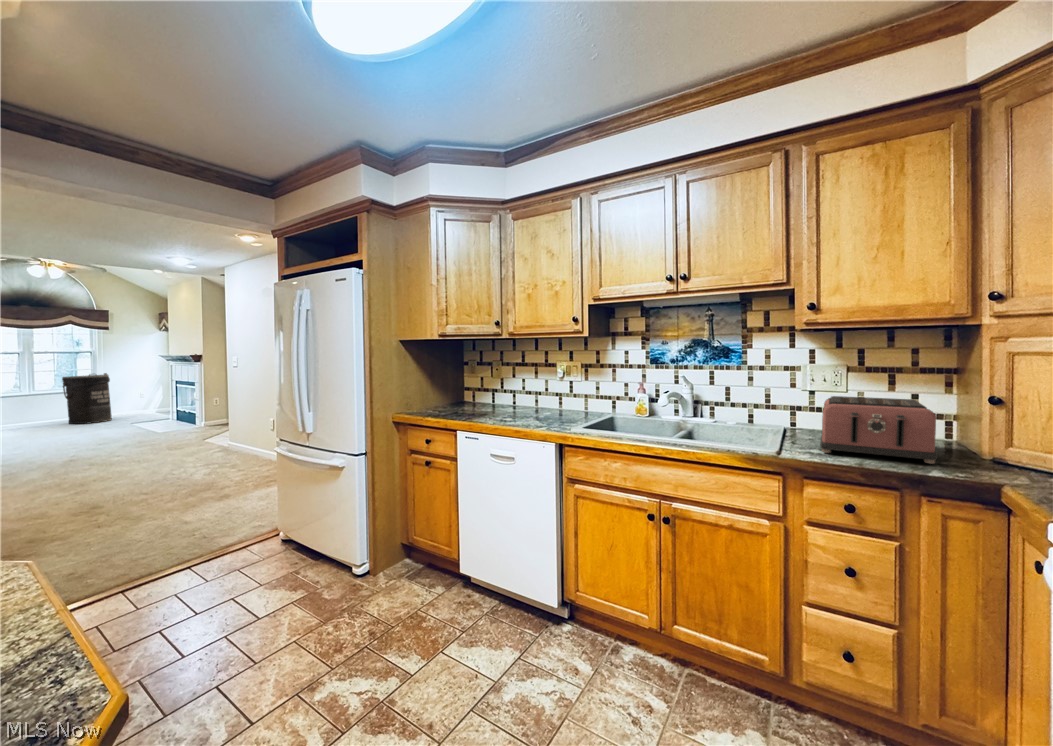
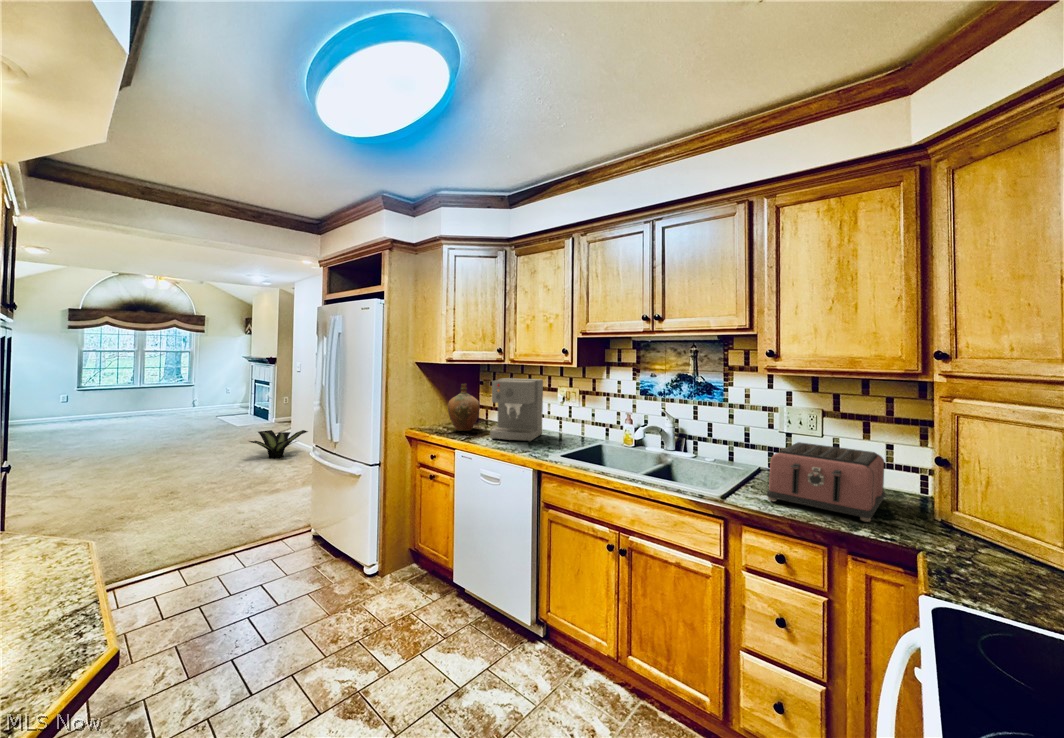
coffee maker: none [492,354,542,417] -> present [490,378,543,441]
ceramic jug: none [438,362,472,412] -> present [448,384,480,431]
trash can: present [62,373,112,424] -> none [163,371,202,416]
potted plant: none [179,430,251,462] -> present [249,430,308,458]

